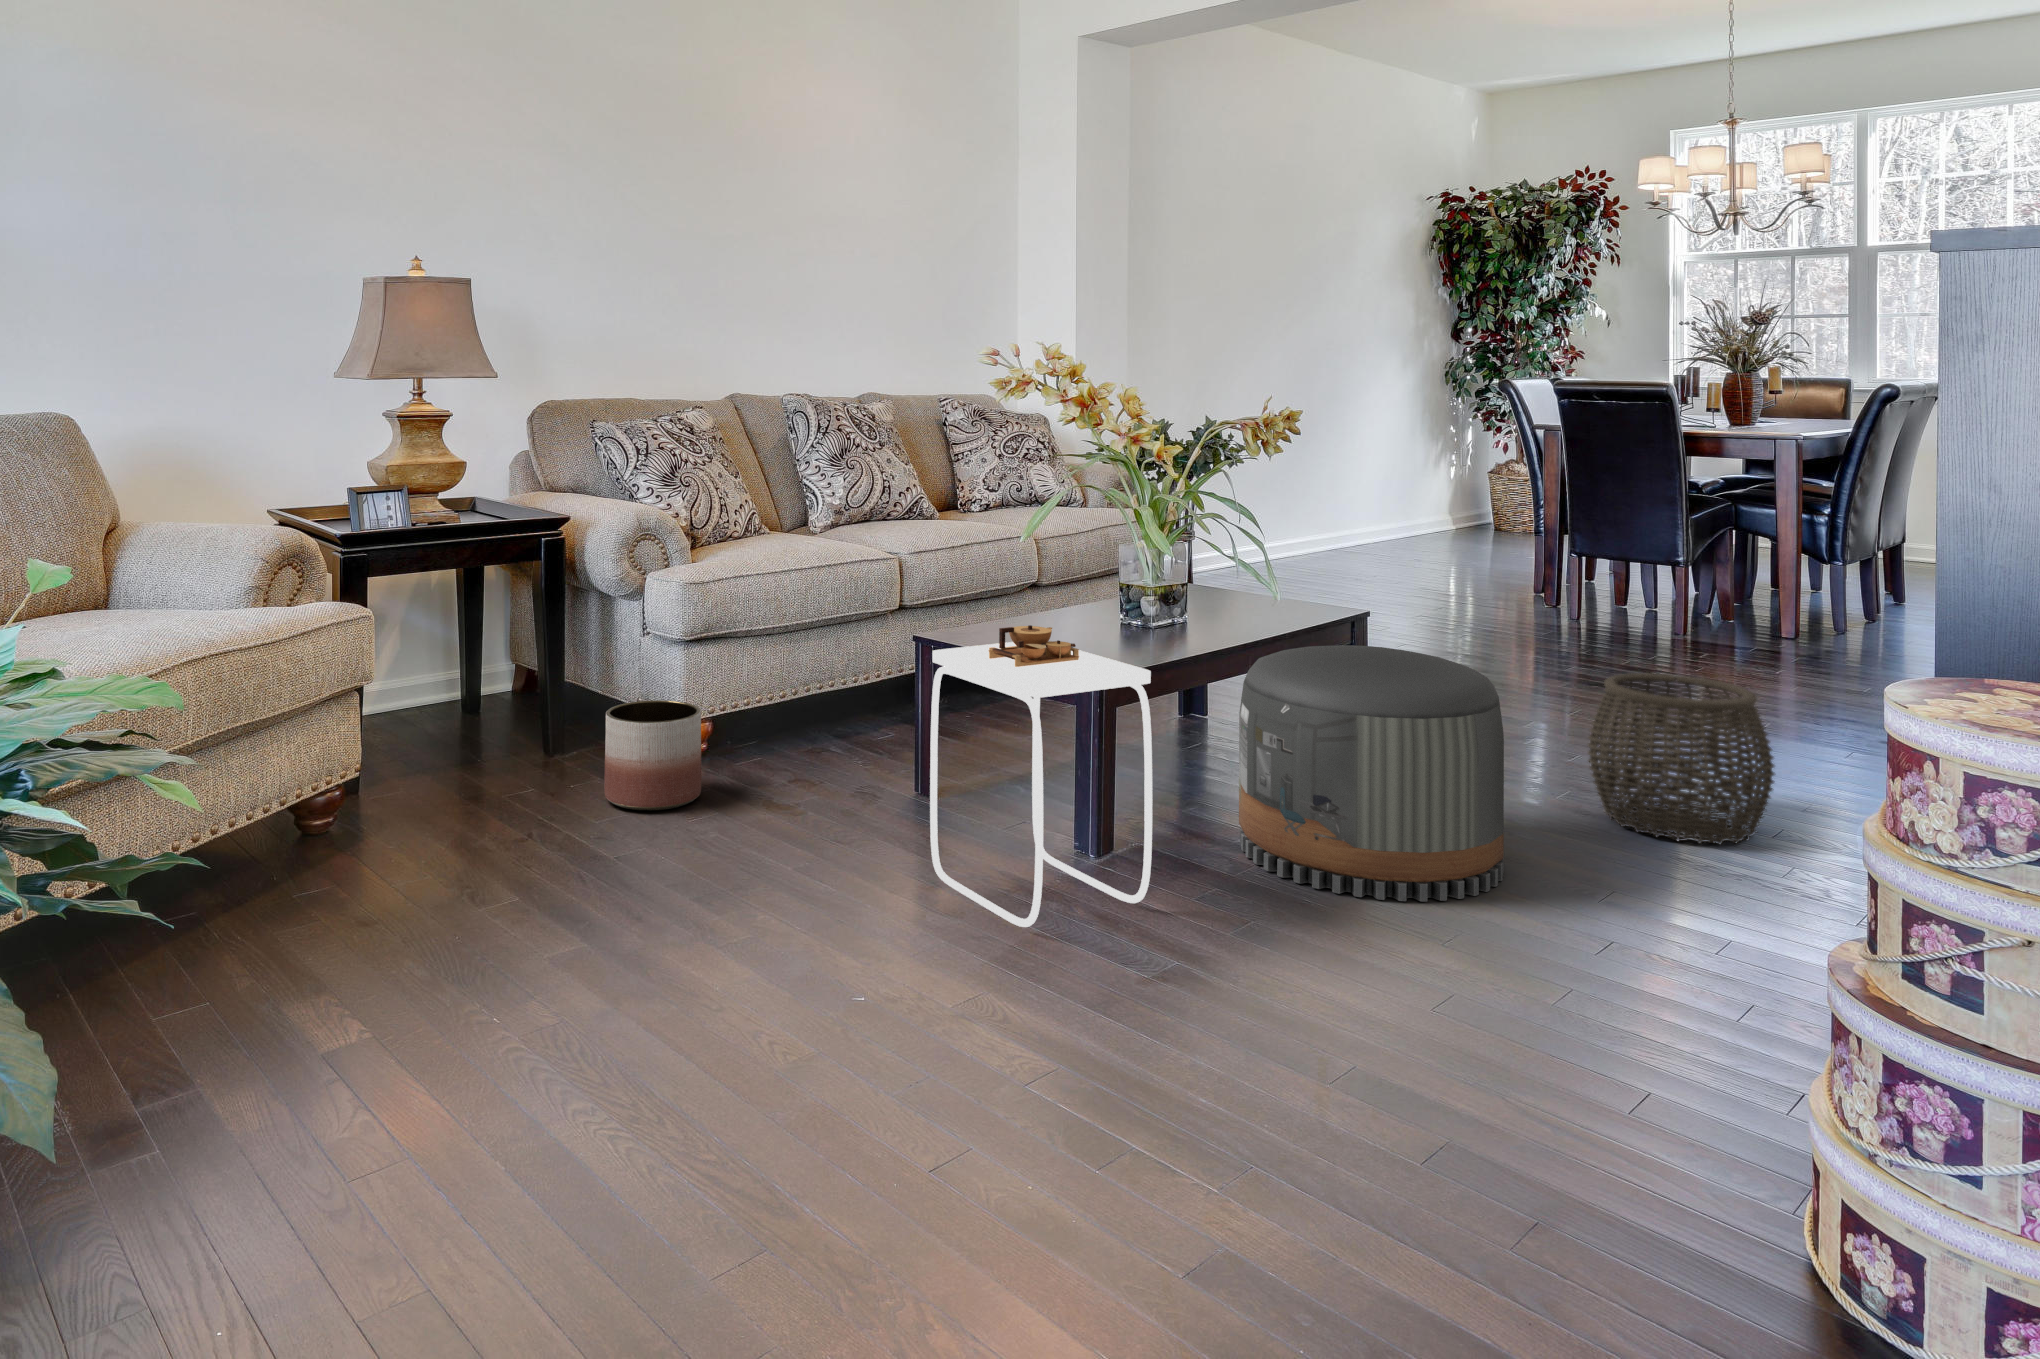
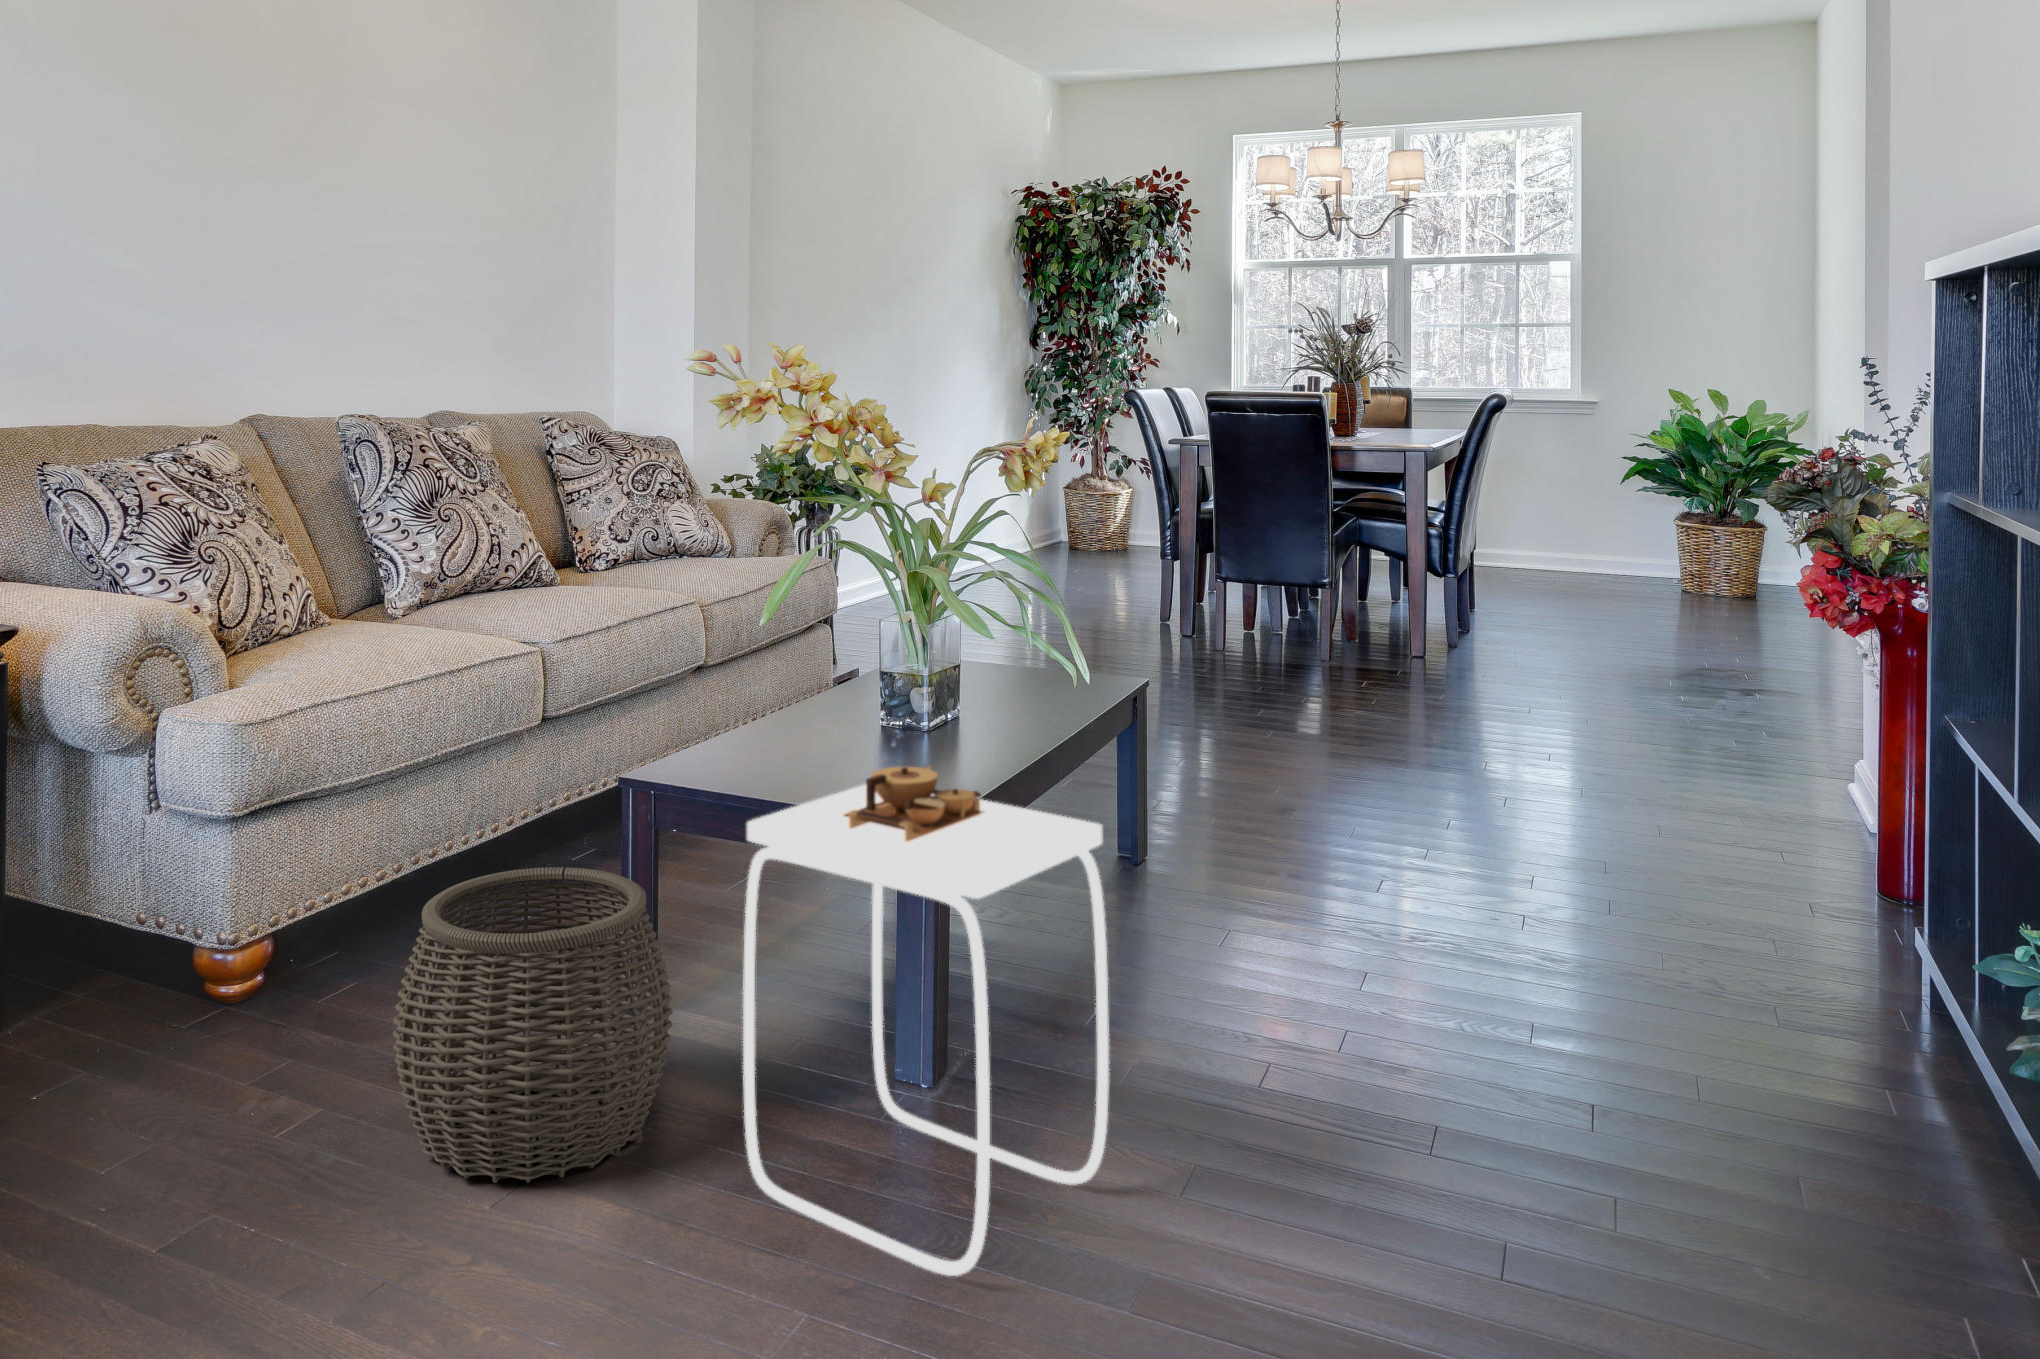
pouf: present [1239,645,1504,901] -> none [1124,740,1476,1106]
woven basket: present [1588,673,1775,844] -> present [393,867,673,1183]
planter: present [604,700,701,810] -> none [114,928,290,1138]

